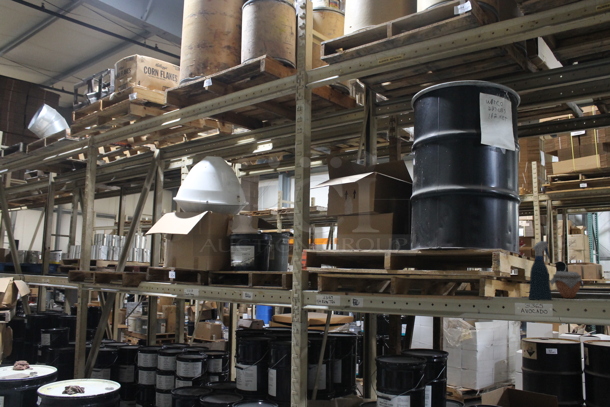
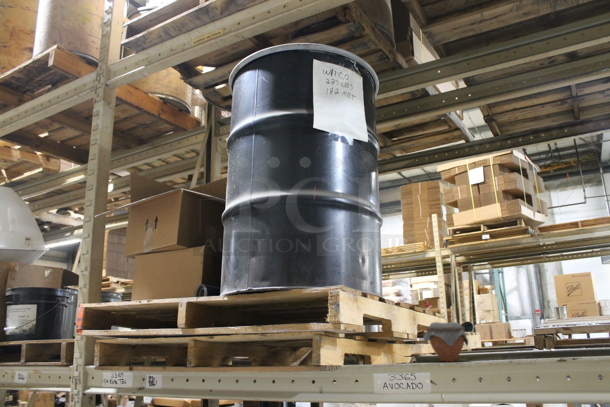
spray bottle: present [529,241,552,300] -> none [387,276,420,367]

